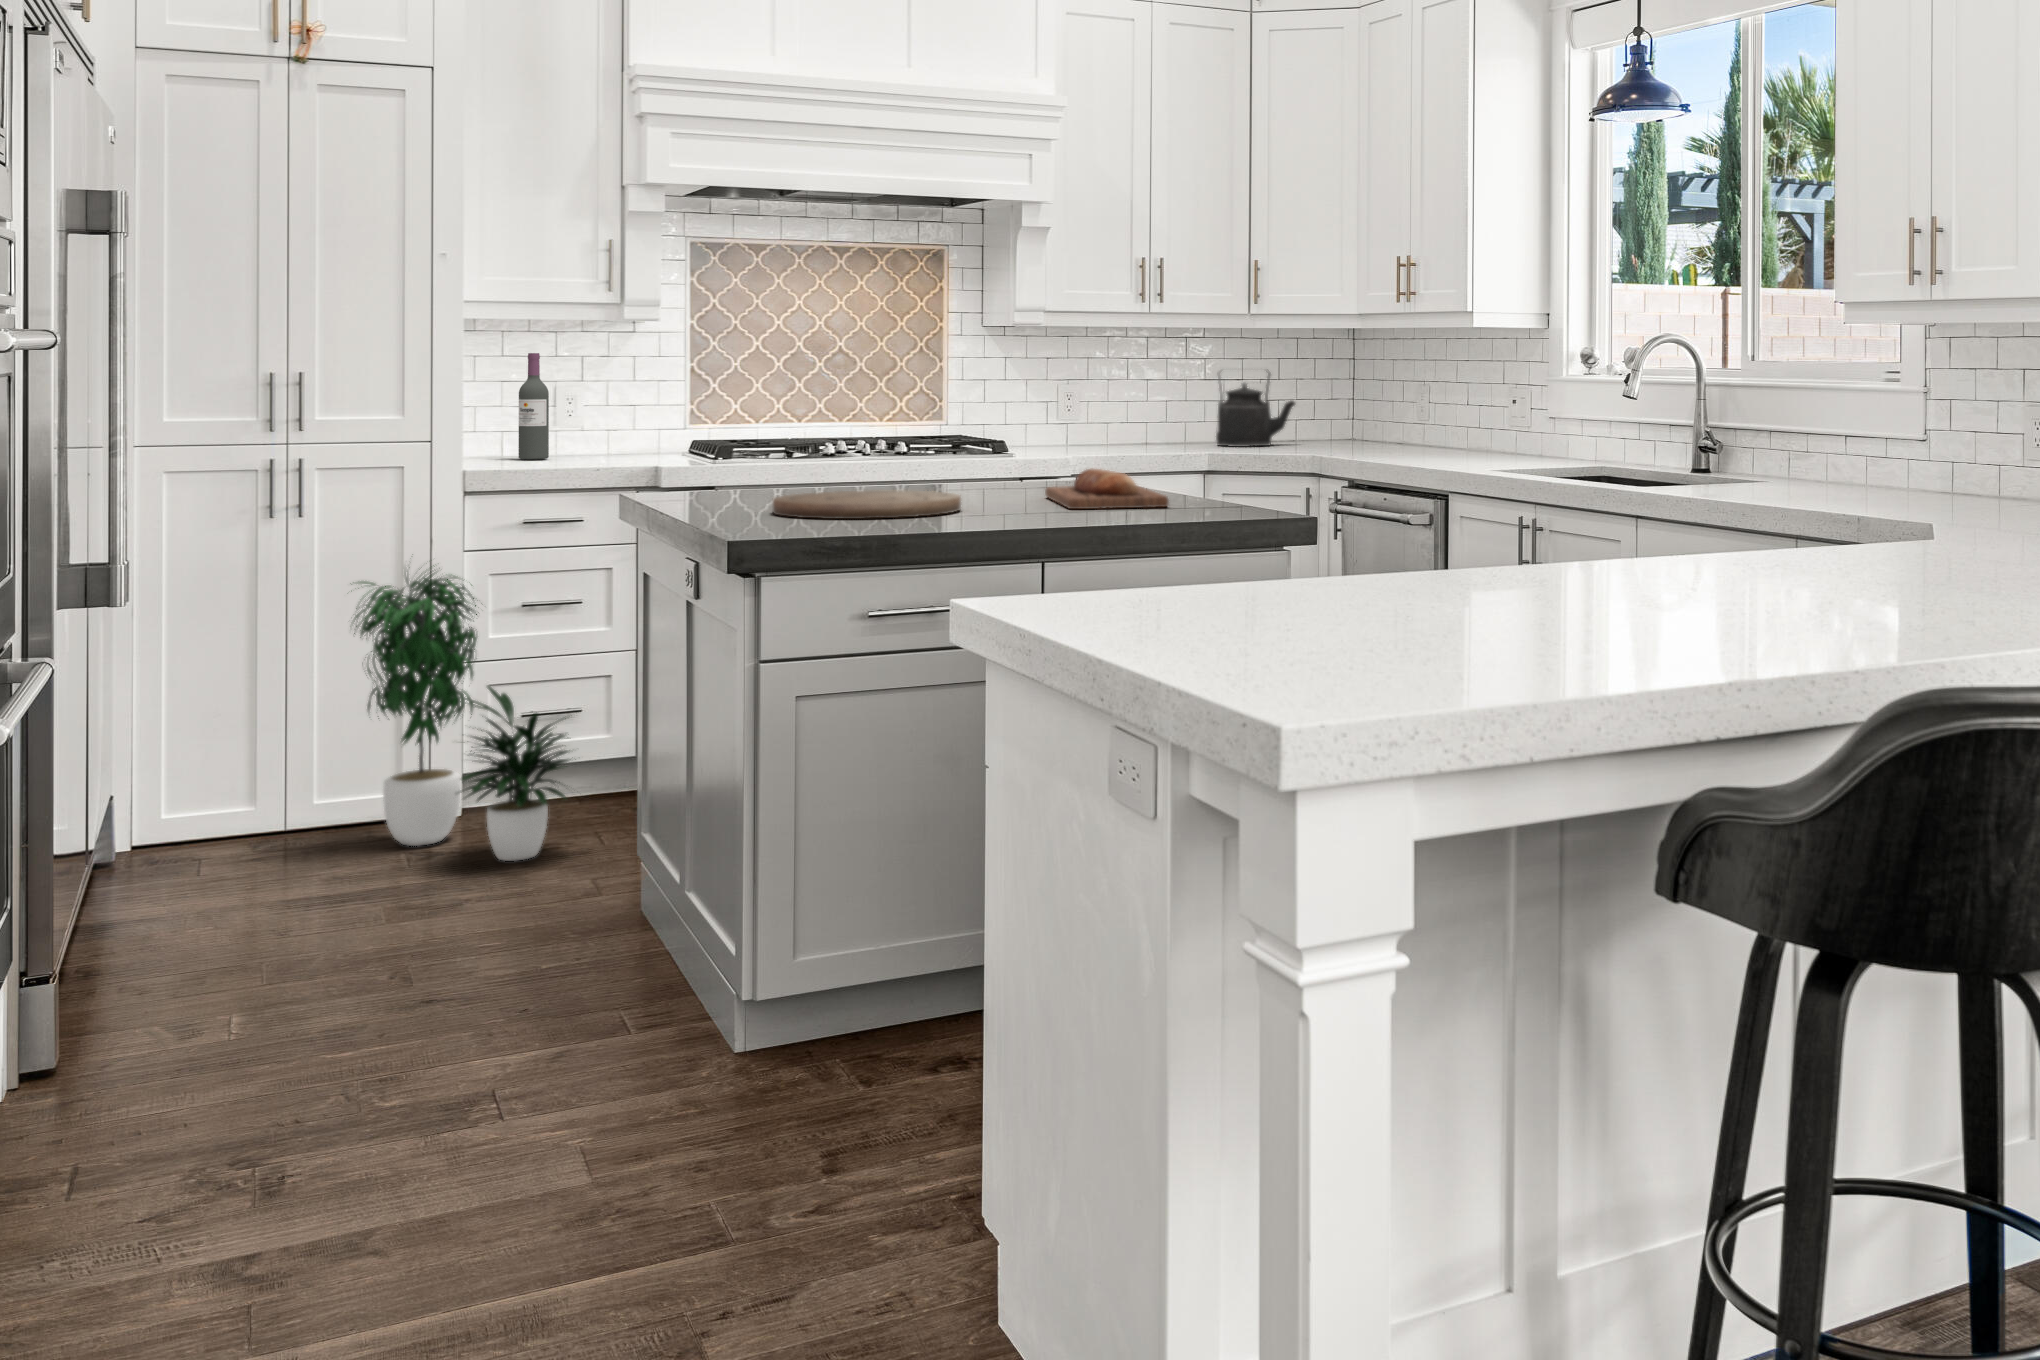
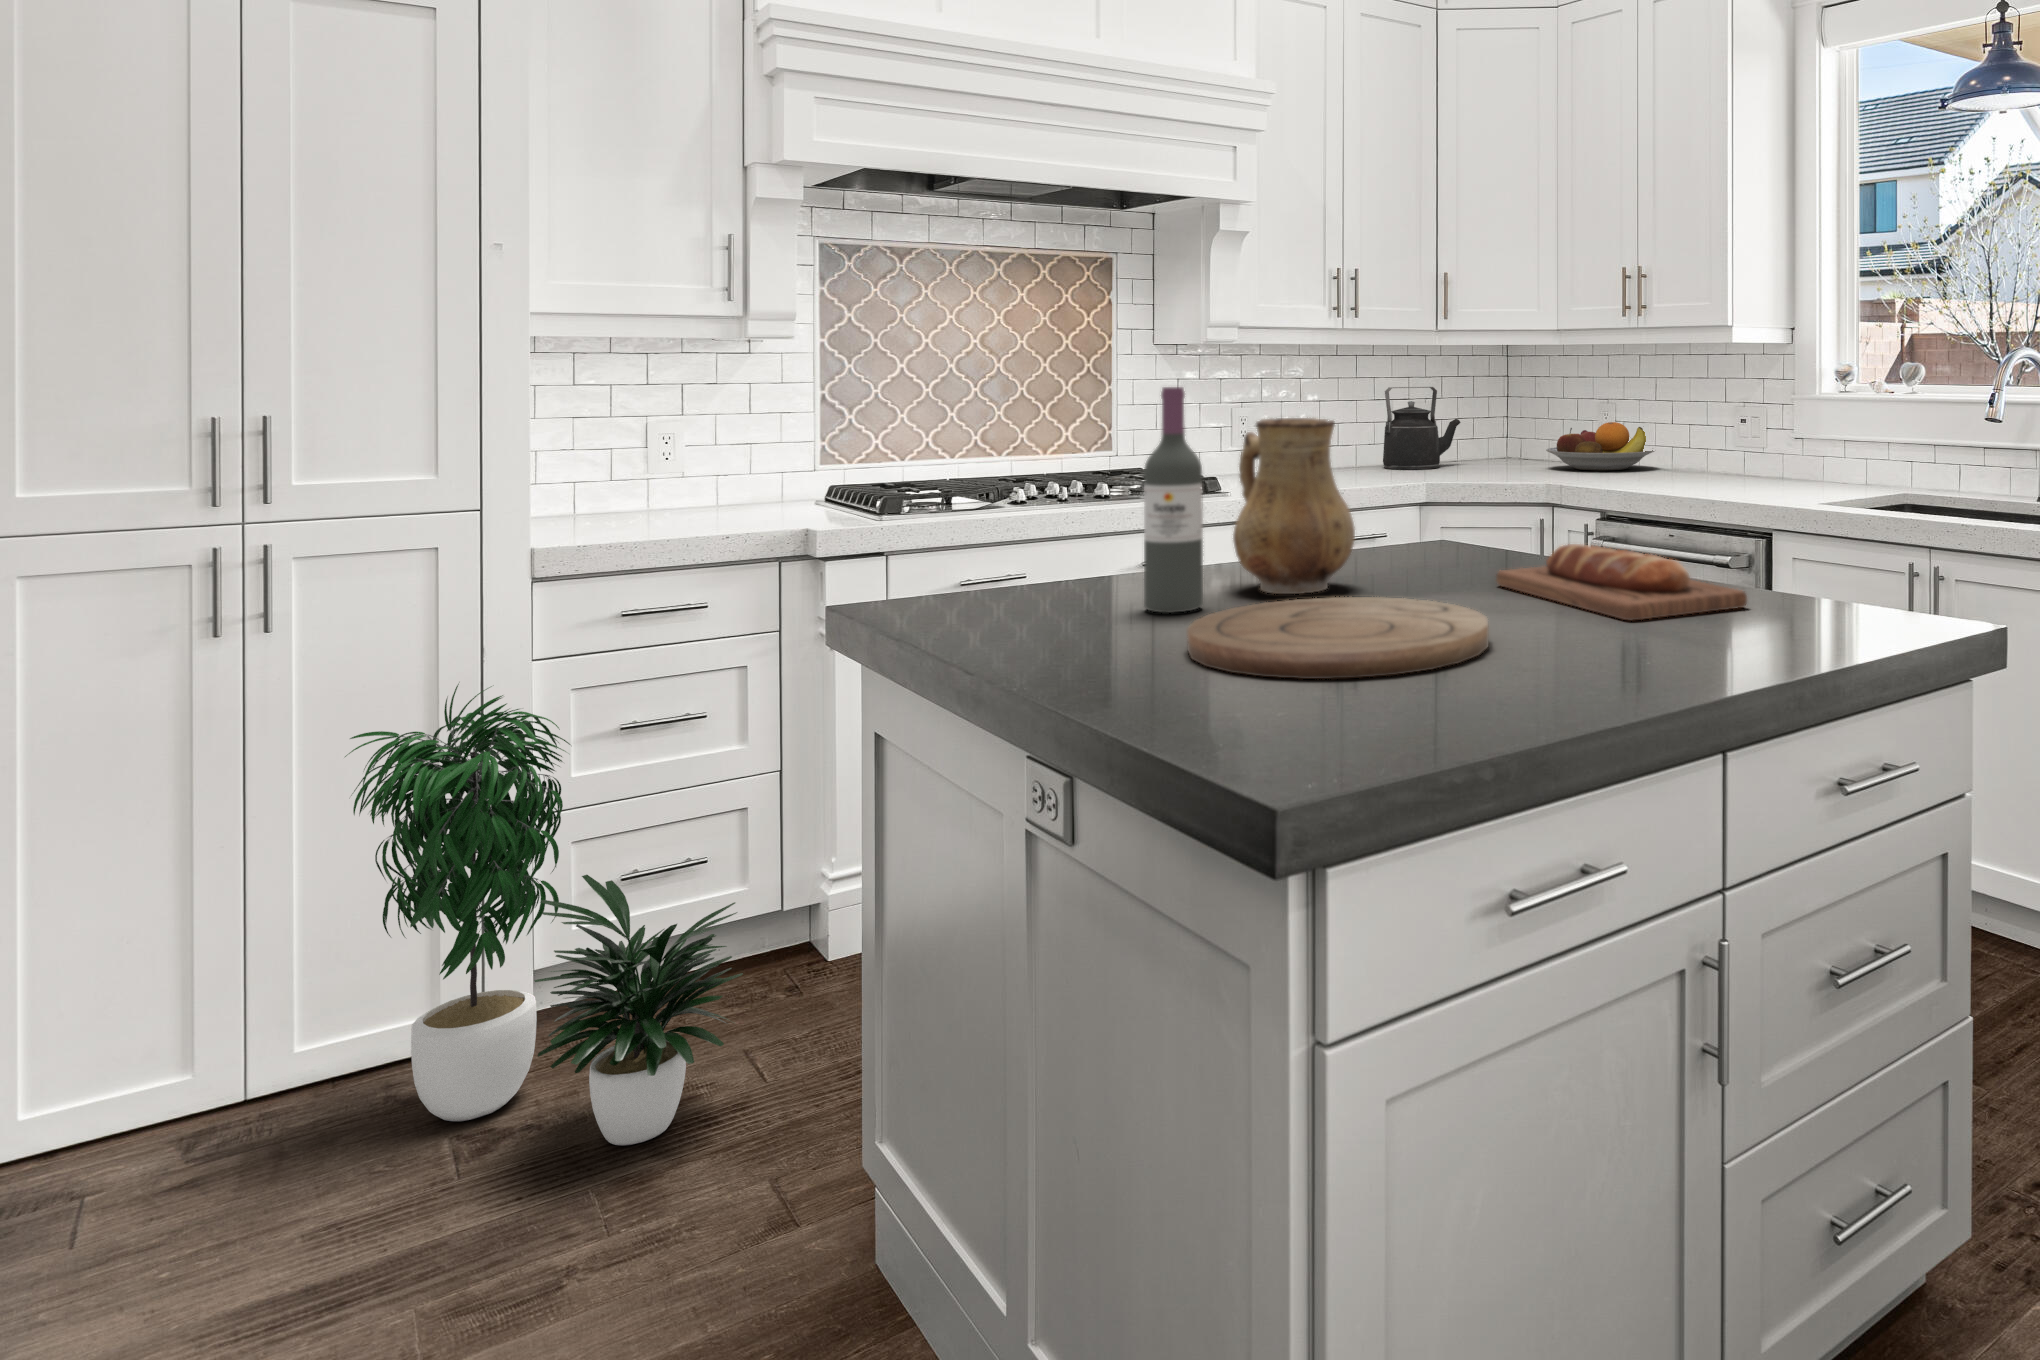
wine bottle: present [519,353,549,460] -> present [1144,387,1203,613]
ceramic pitcher: none [868,379,952,497] -> present [1233,418,1355,594]
fruit bowl: none [1363,404,1468,450] -> present [1546,422,1654,470]

